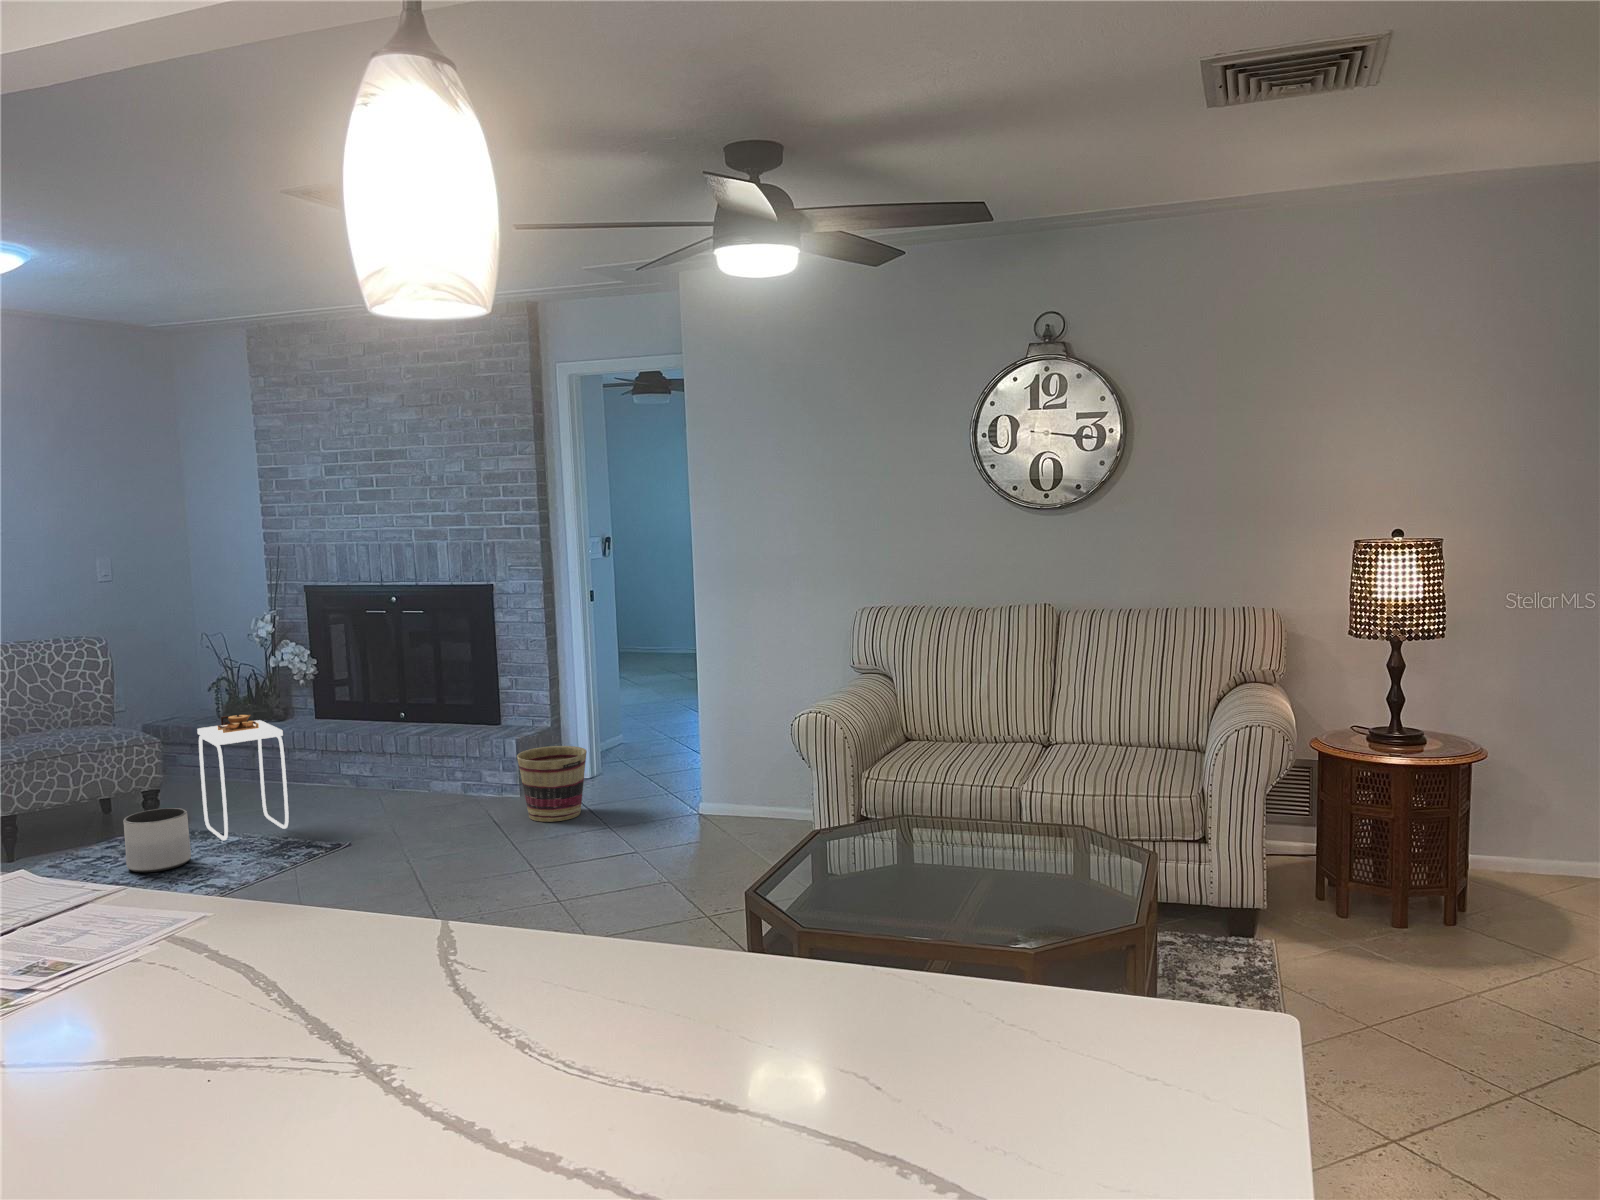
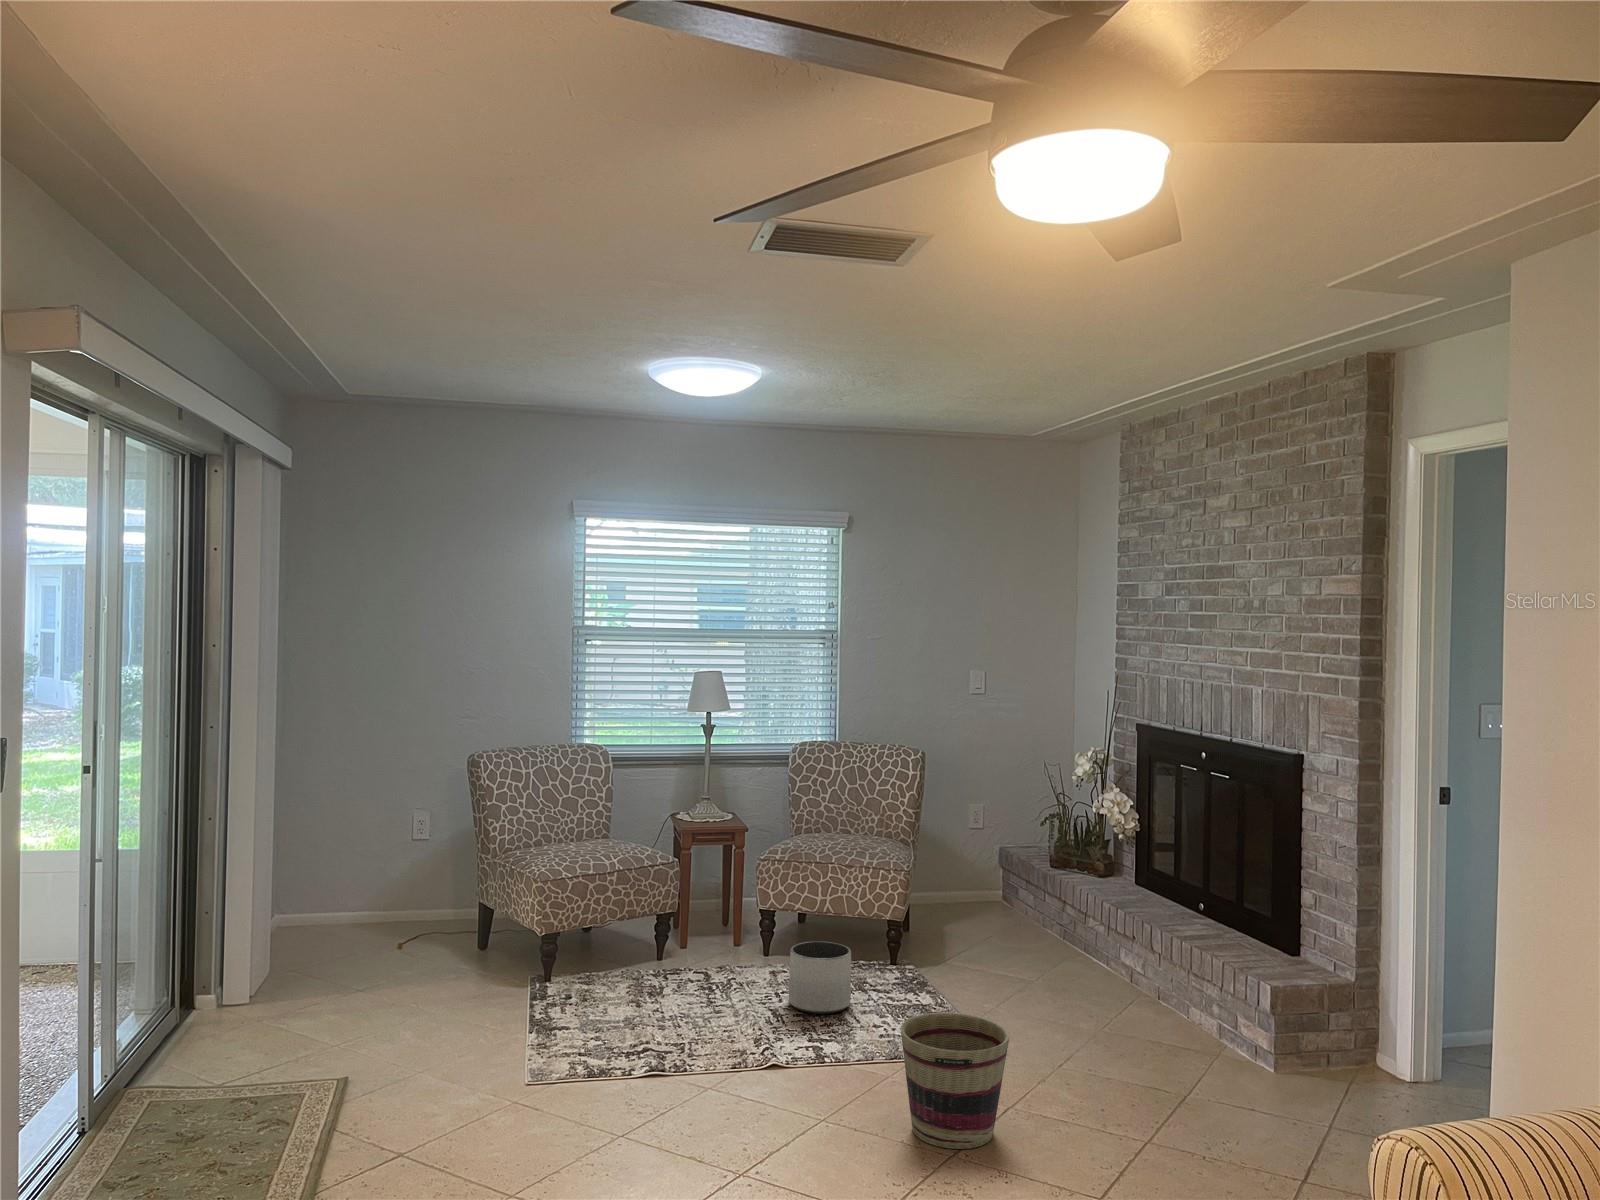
side table: present [197,715,288,840] -> none [903,859,991,1008]
basket: present [517,746,587,822] -> present [900,1012,1009,1149]

